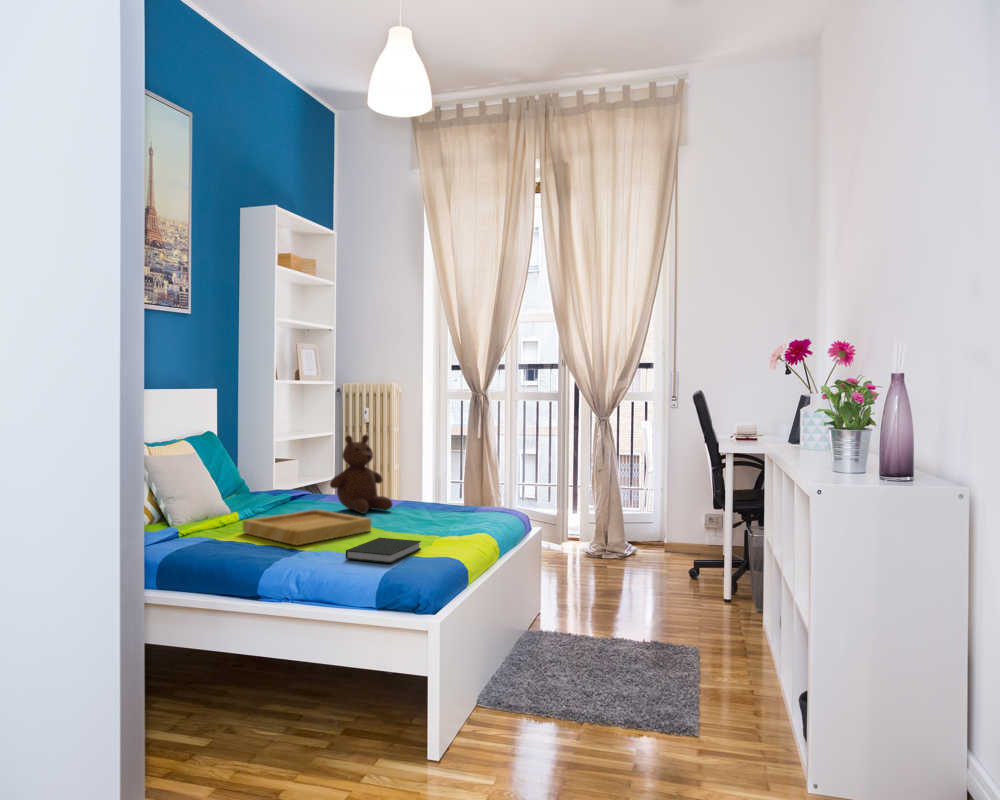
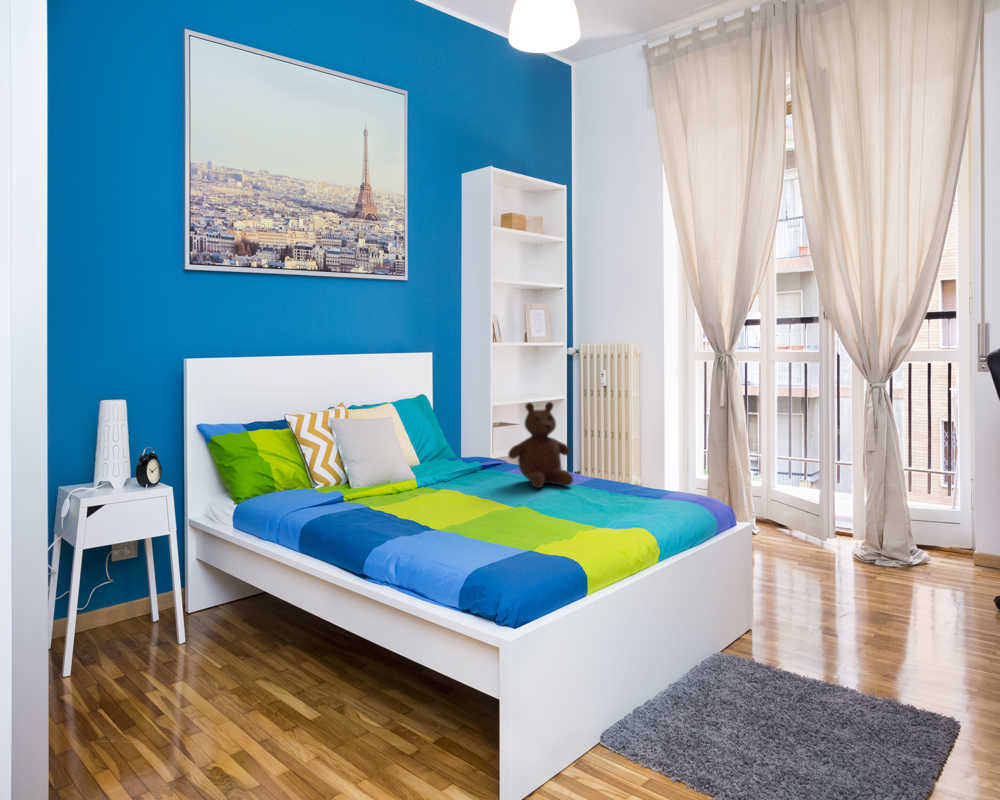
tray: present [243,509,371,545] -> none [404,480,525,521]
book: present [346,537,421,563] -> none [460,522,552,558]

